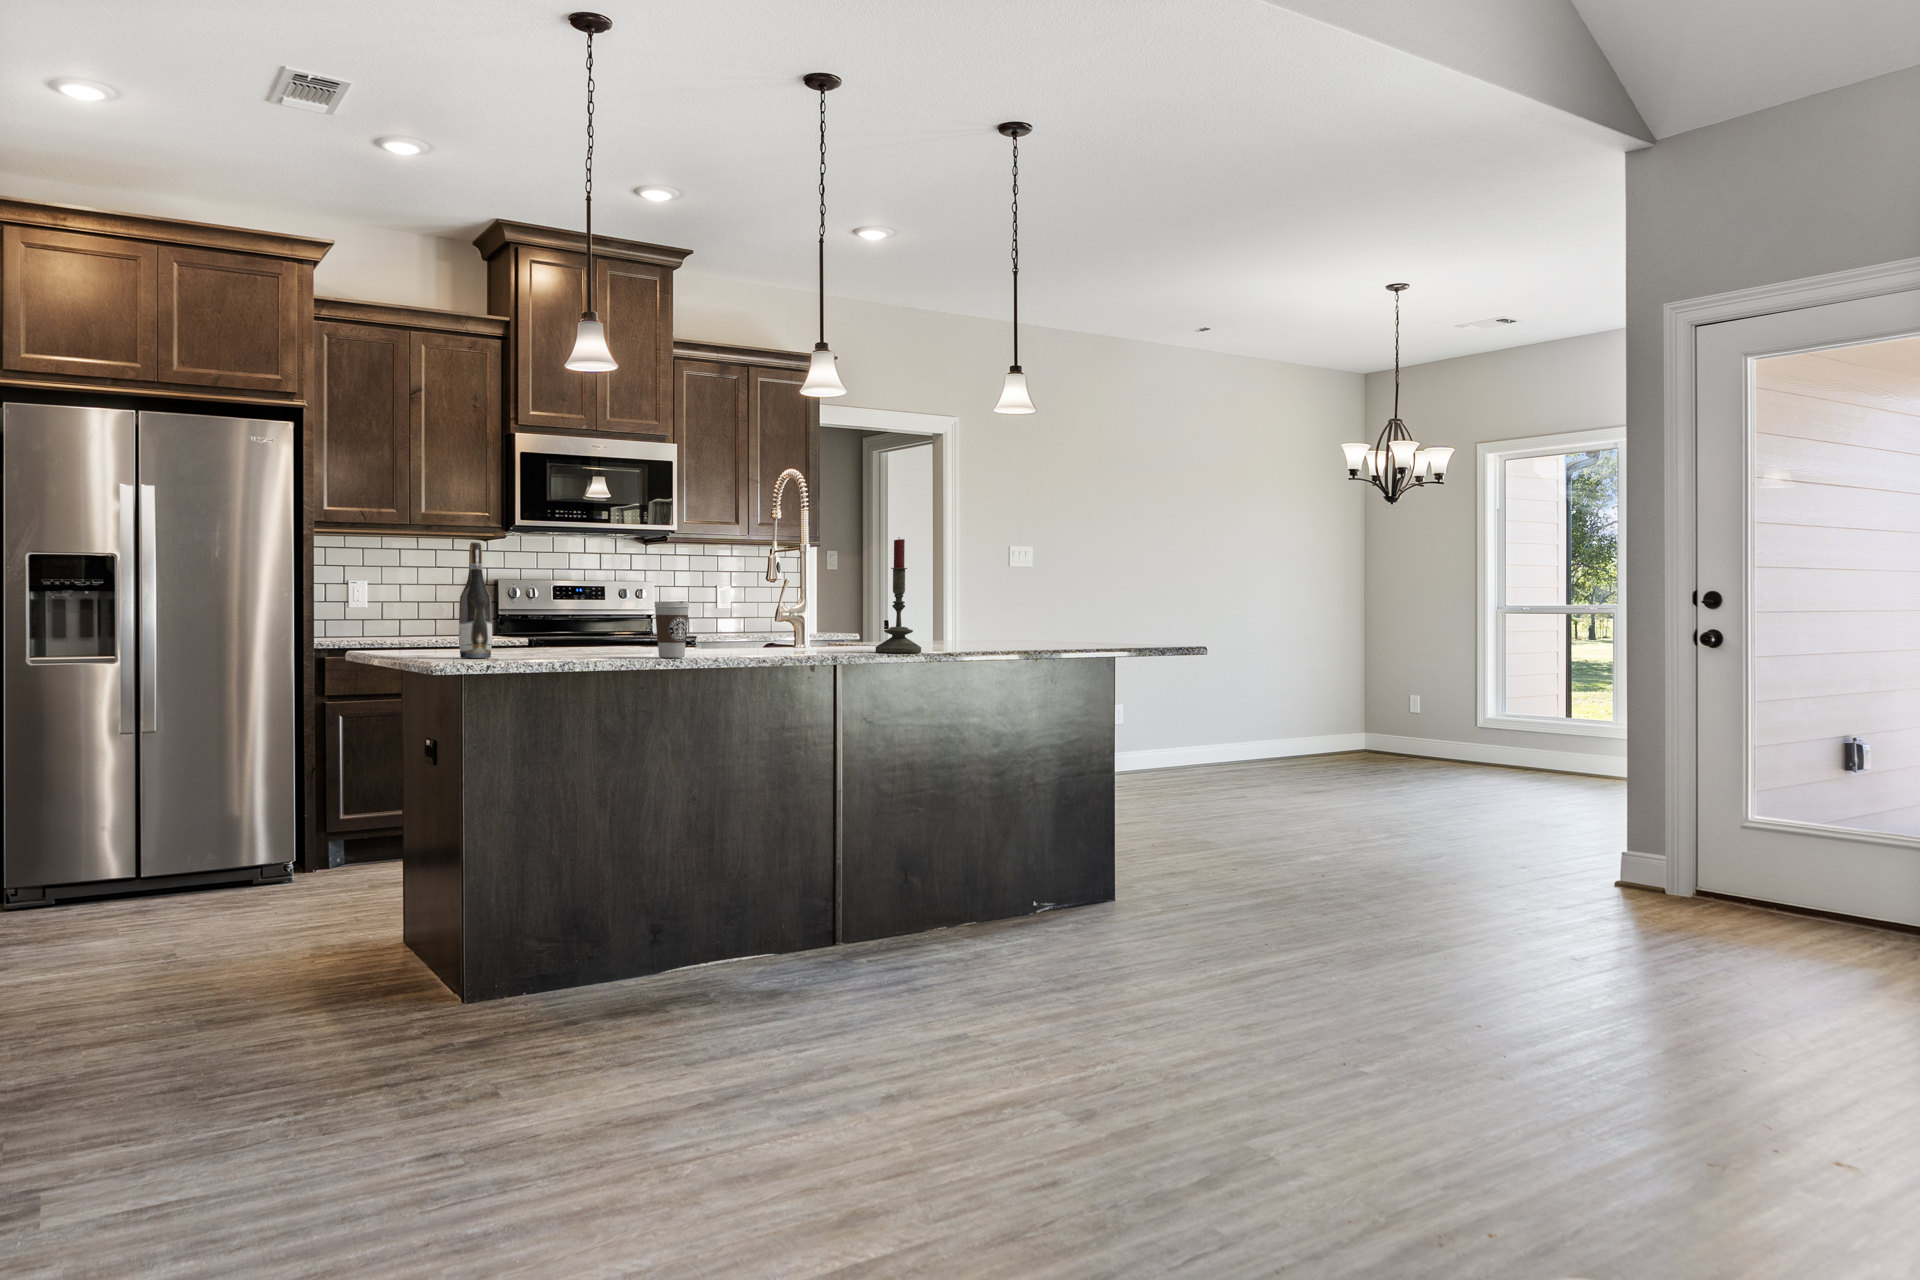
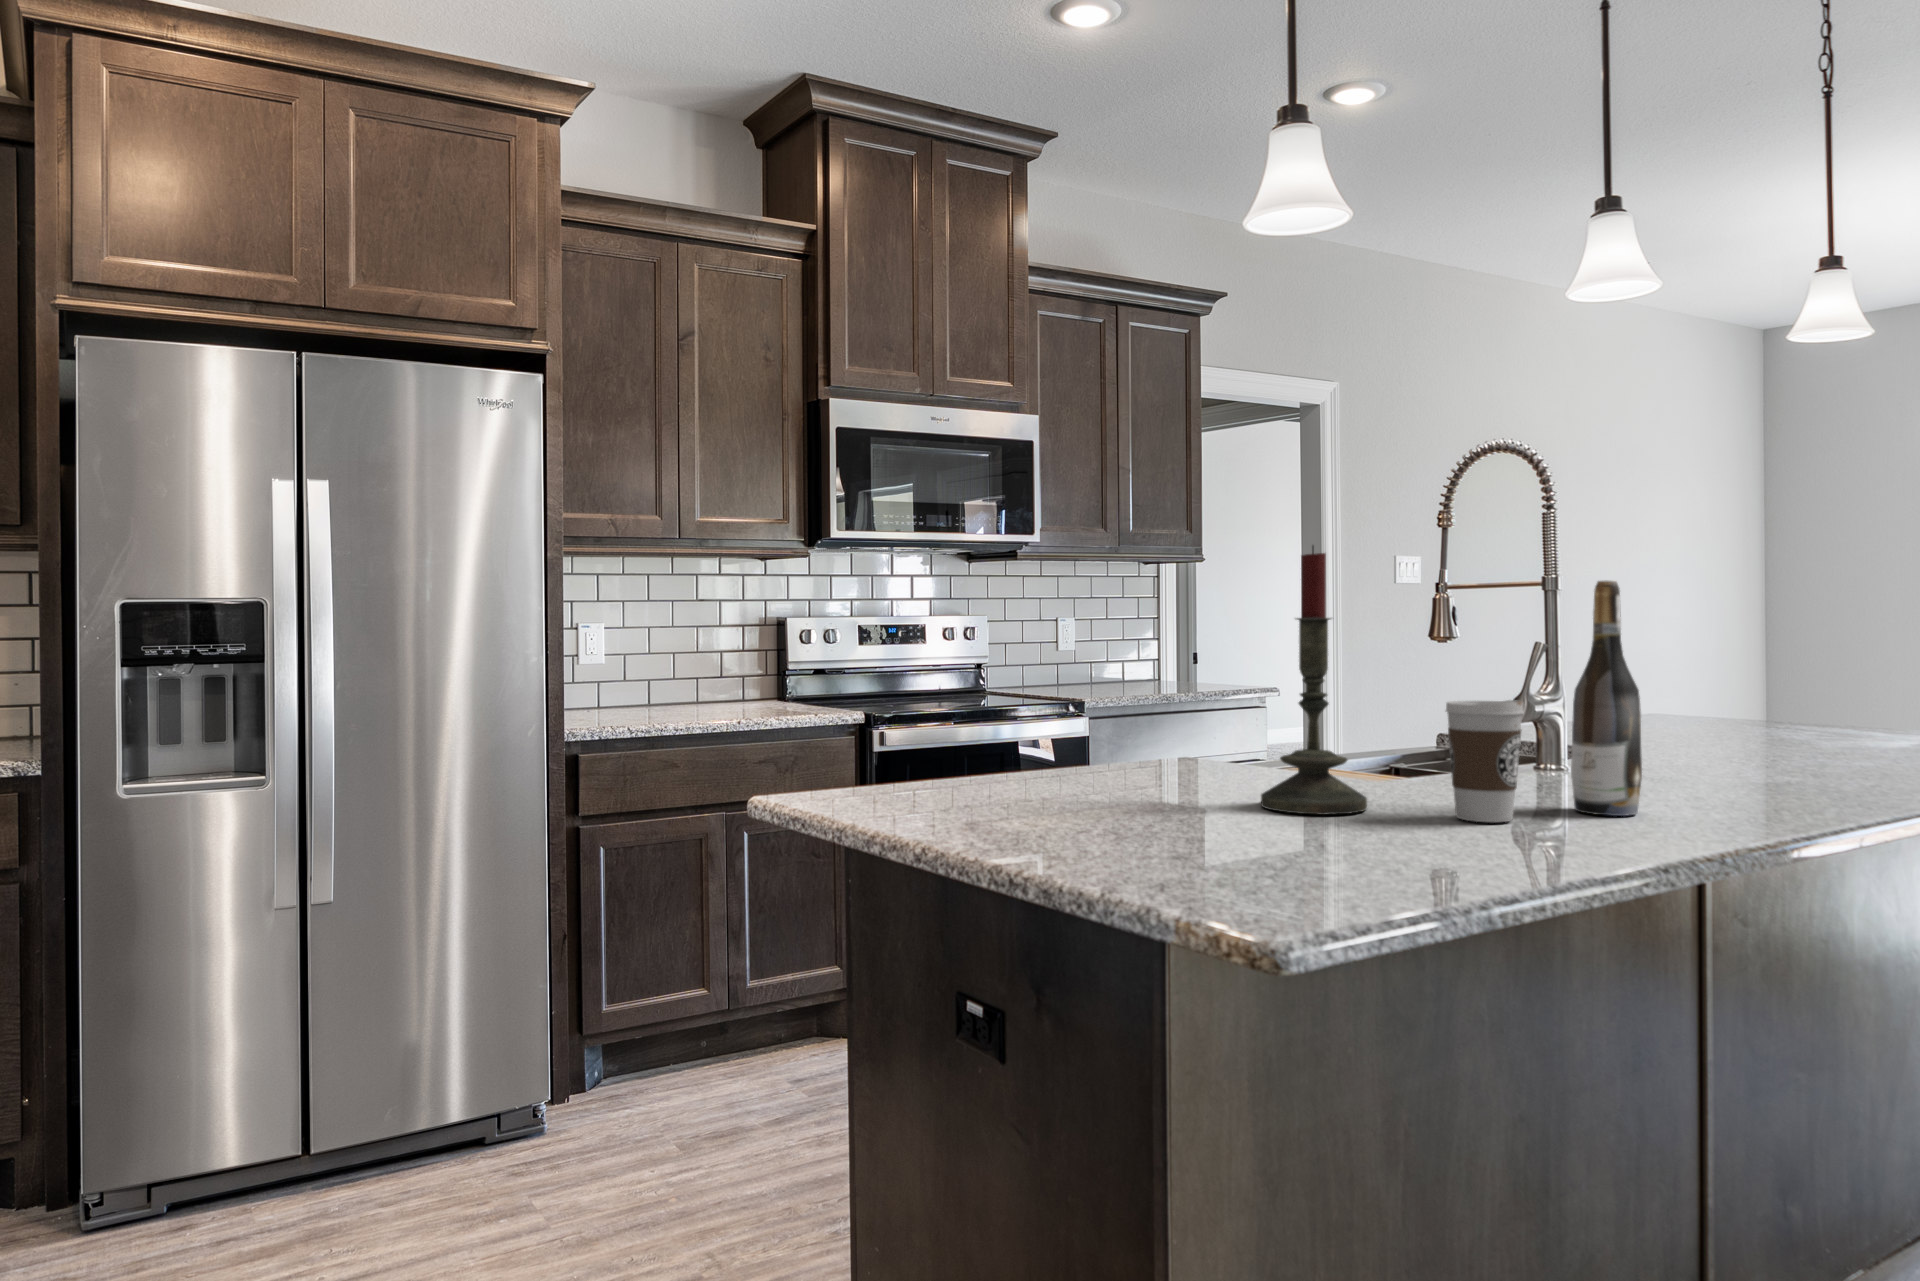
candle: present [876,539,921,653] -> present [1261,546,1367,815]
wine bottle: present [459,542,492,658] -> present [1571,580,1642,816]

